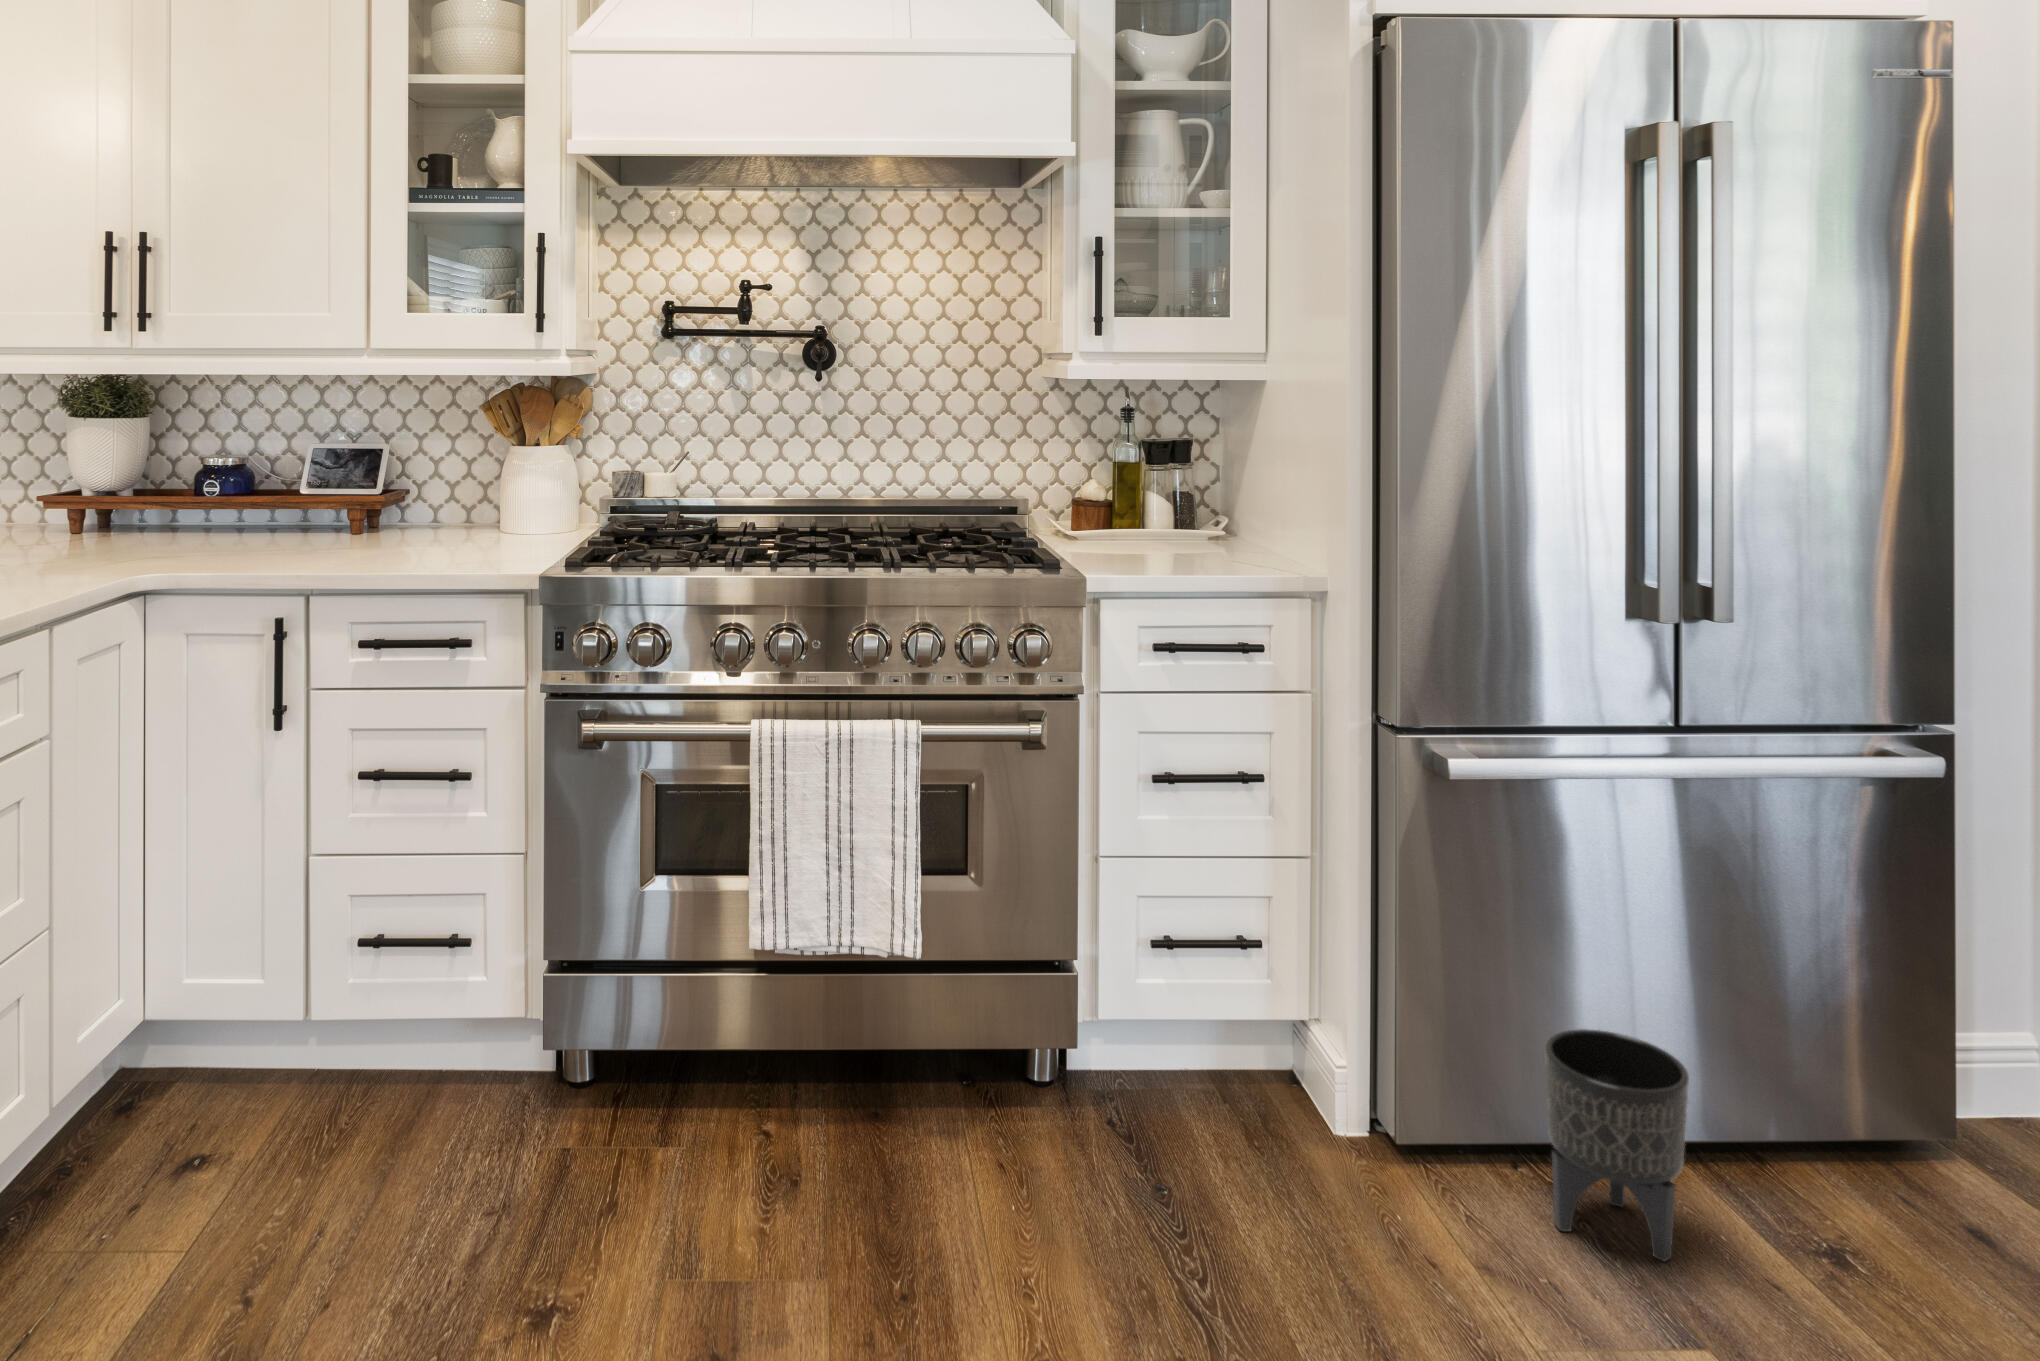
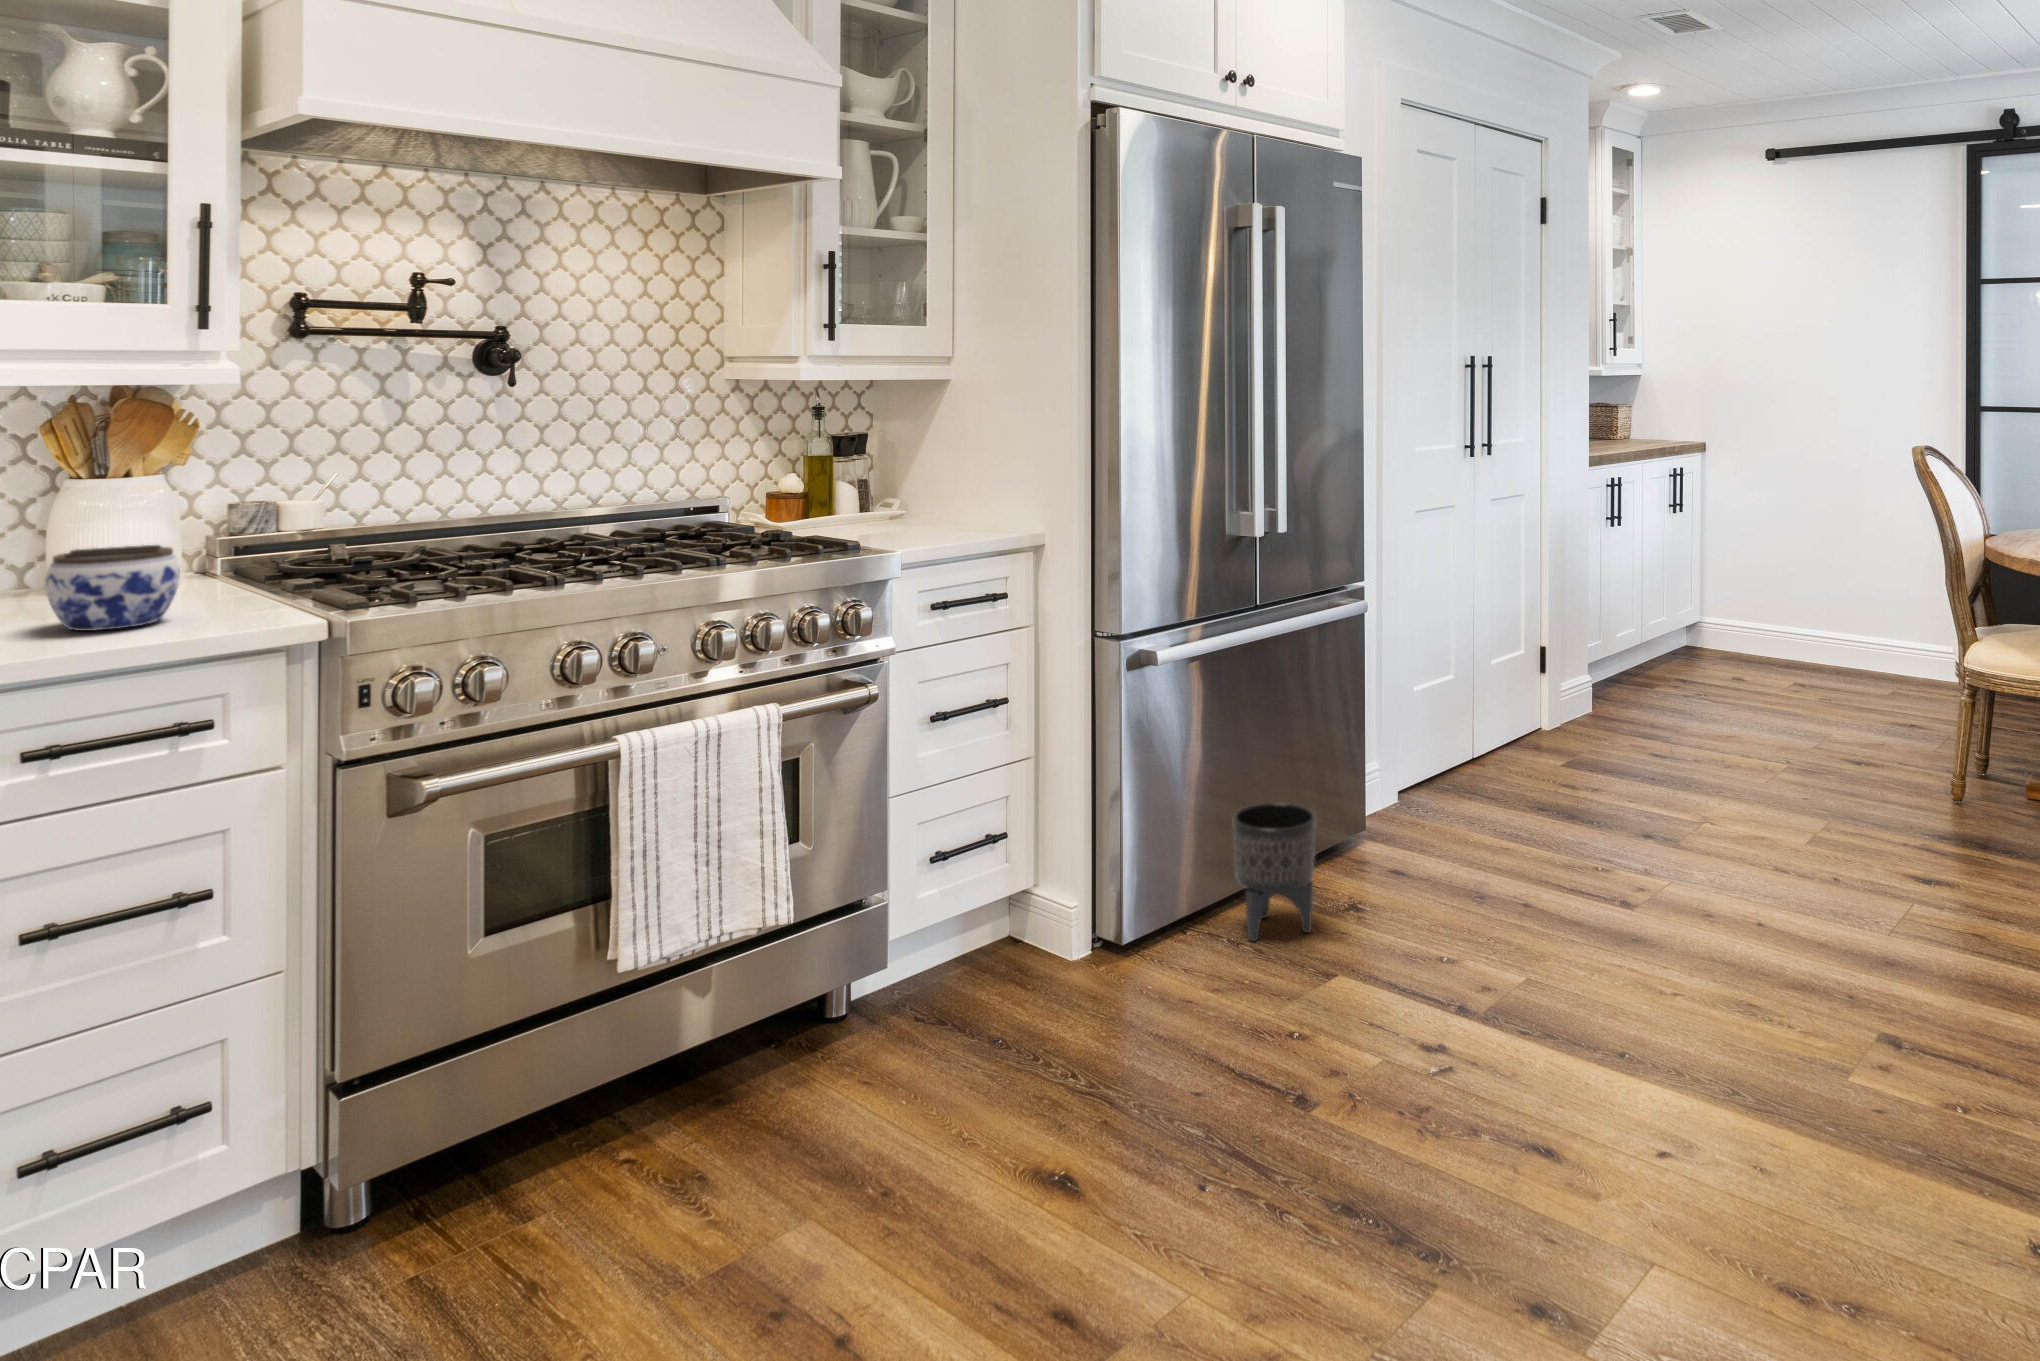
jar: none [410,497,489,559] -> present [45,545,180,631]

